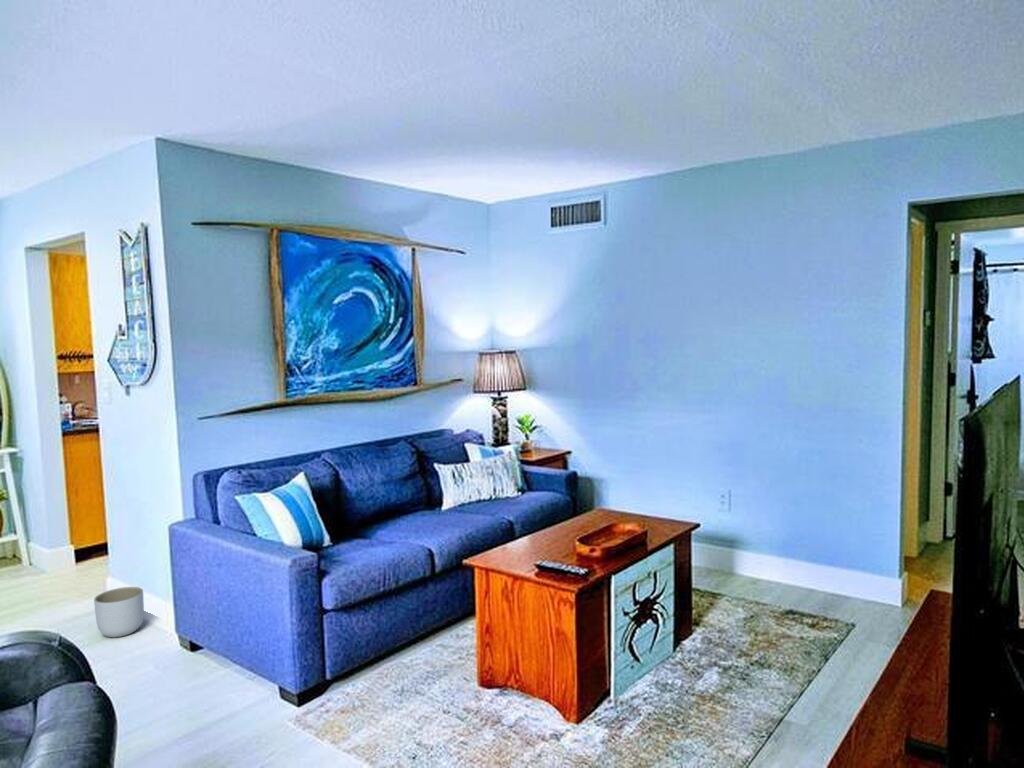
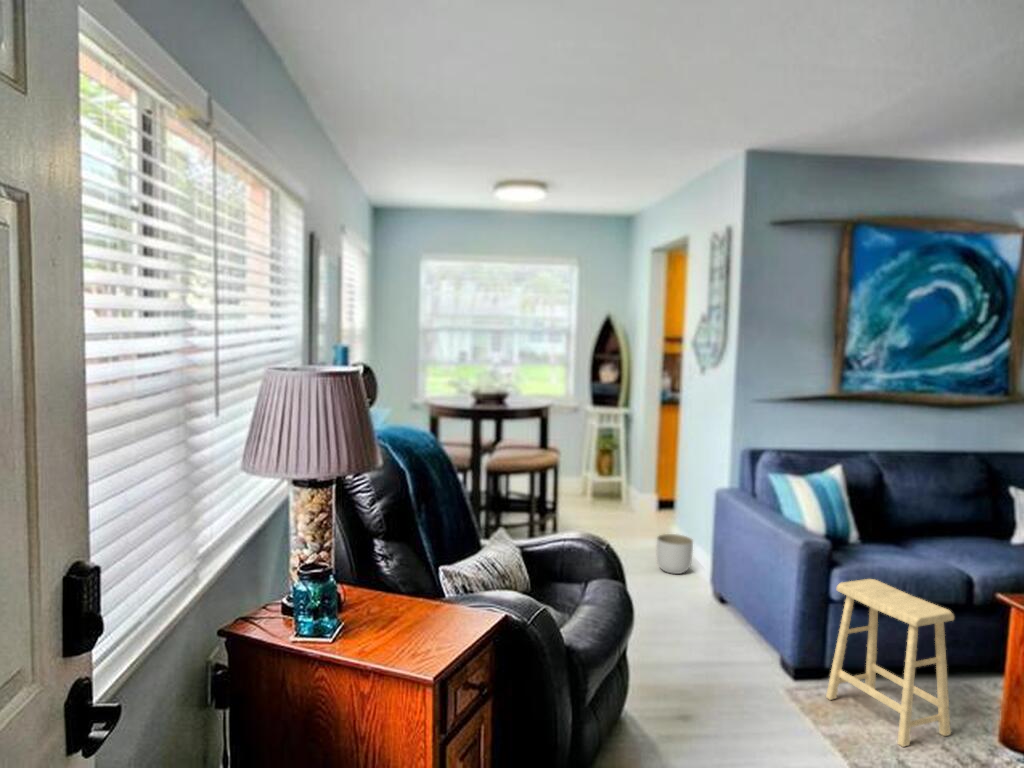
footstool: none [332,576,445,729] -> present [826,579,954,747]

